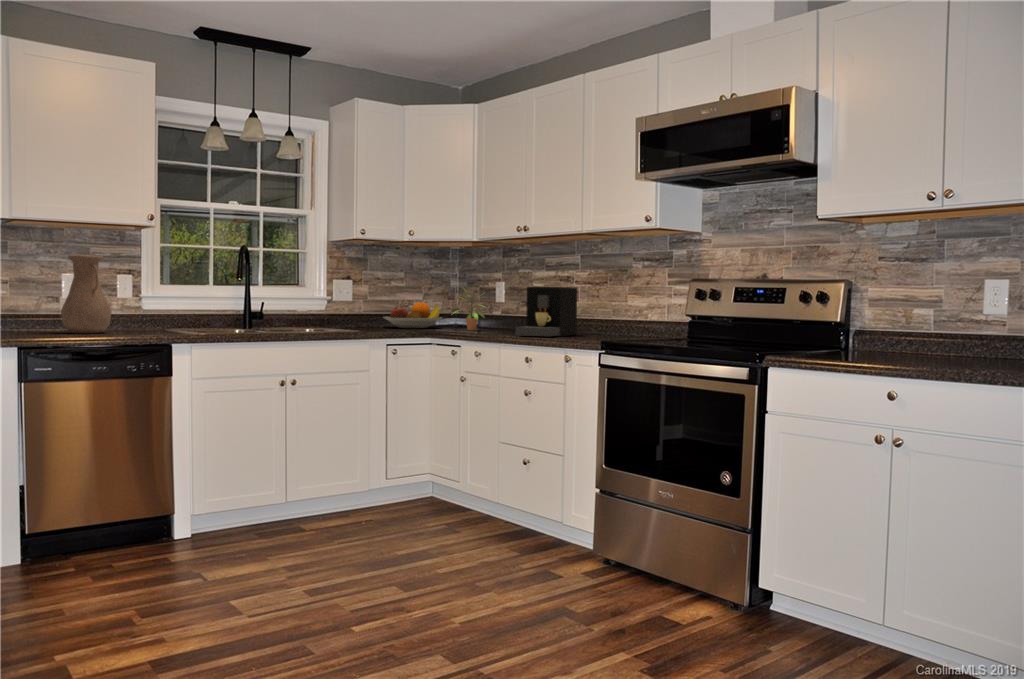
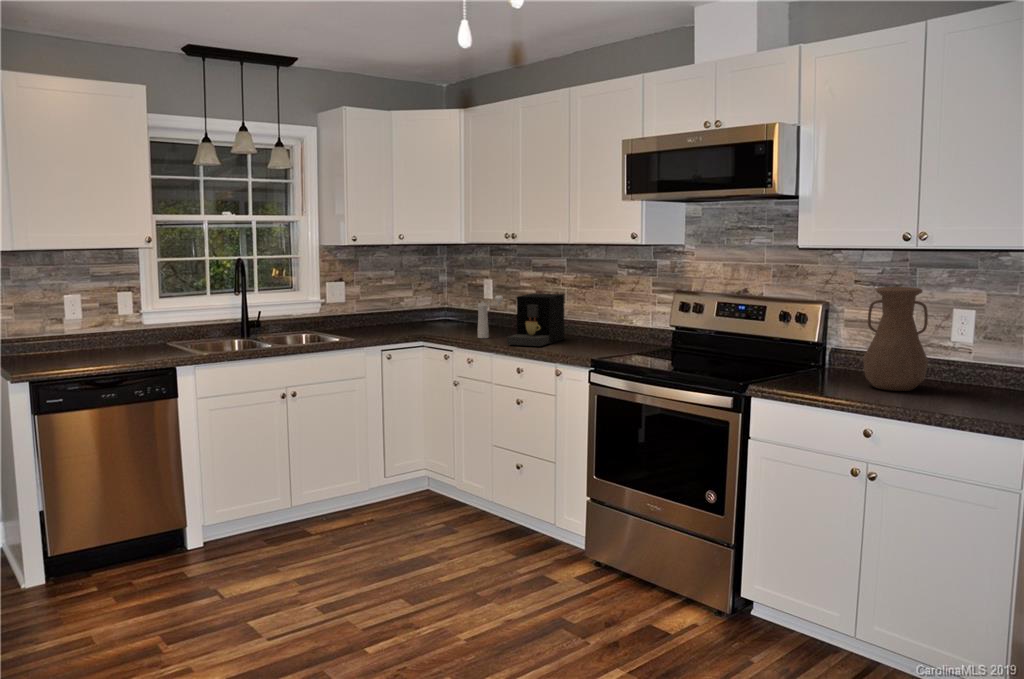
vase: present [61,255,112,333] -> present [863,287,928,391]
pepper mill: none [486,291,514,333] -> present [477,295,503,338]
potted plant: present [453,294,485,331] -> none [443,288,478,332]
fruit bowl: present [383,302,442,328] -> none [376,302,434,328]

